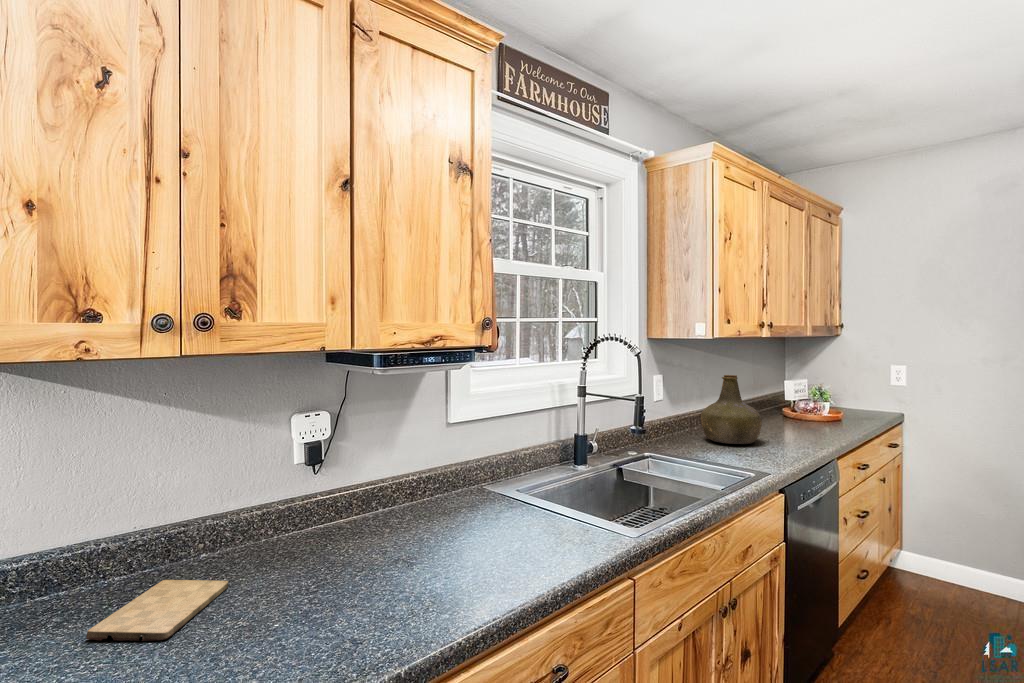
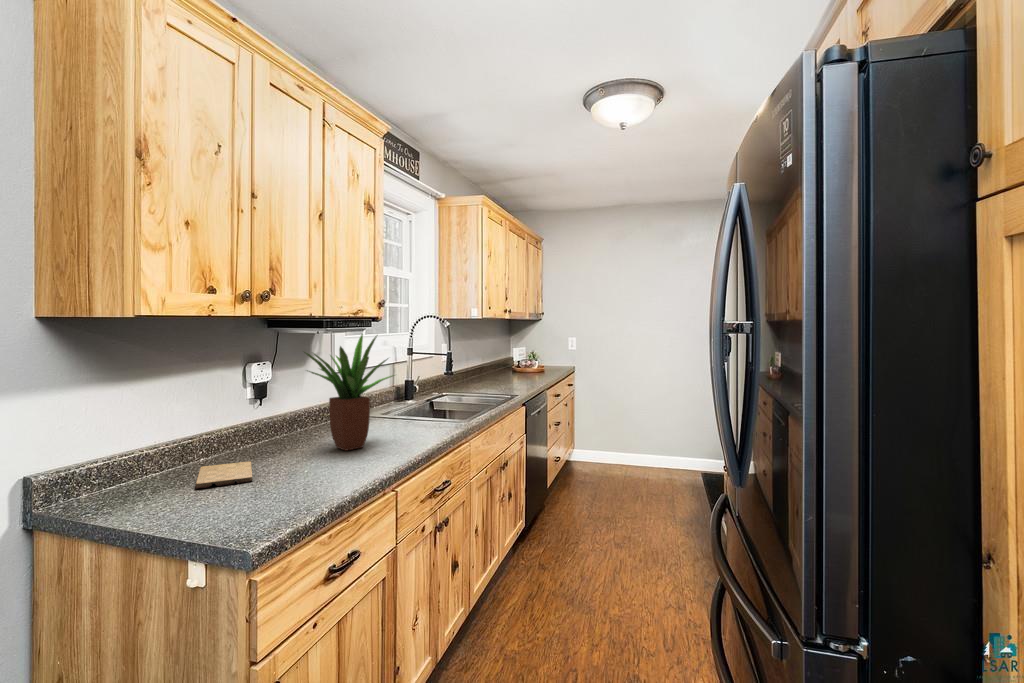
potted plant: none [316,374,482,583] -> present [306,335,394,451]
bottle: present [701,375,762,444] -> none [473,343,508,385]

